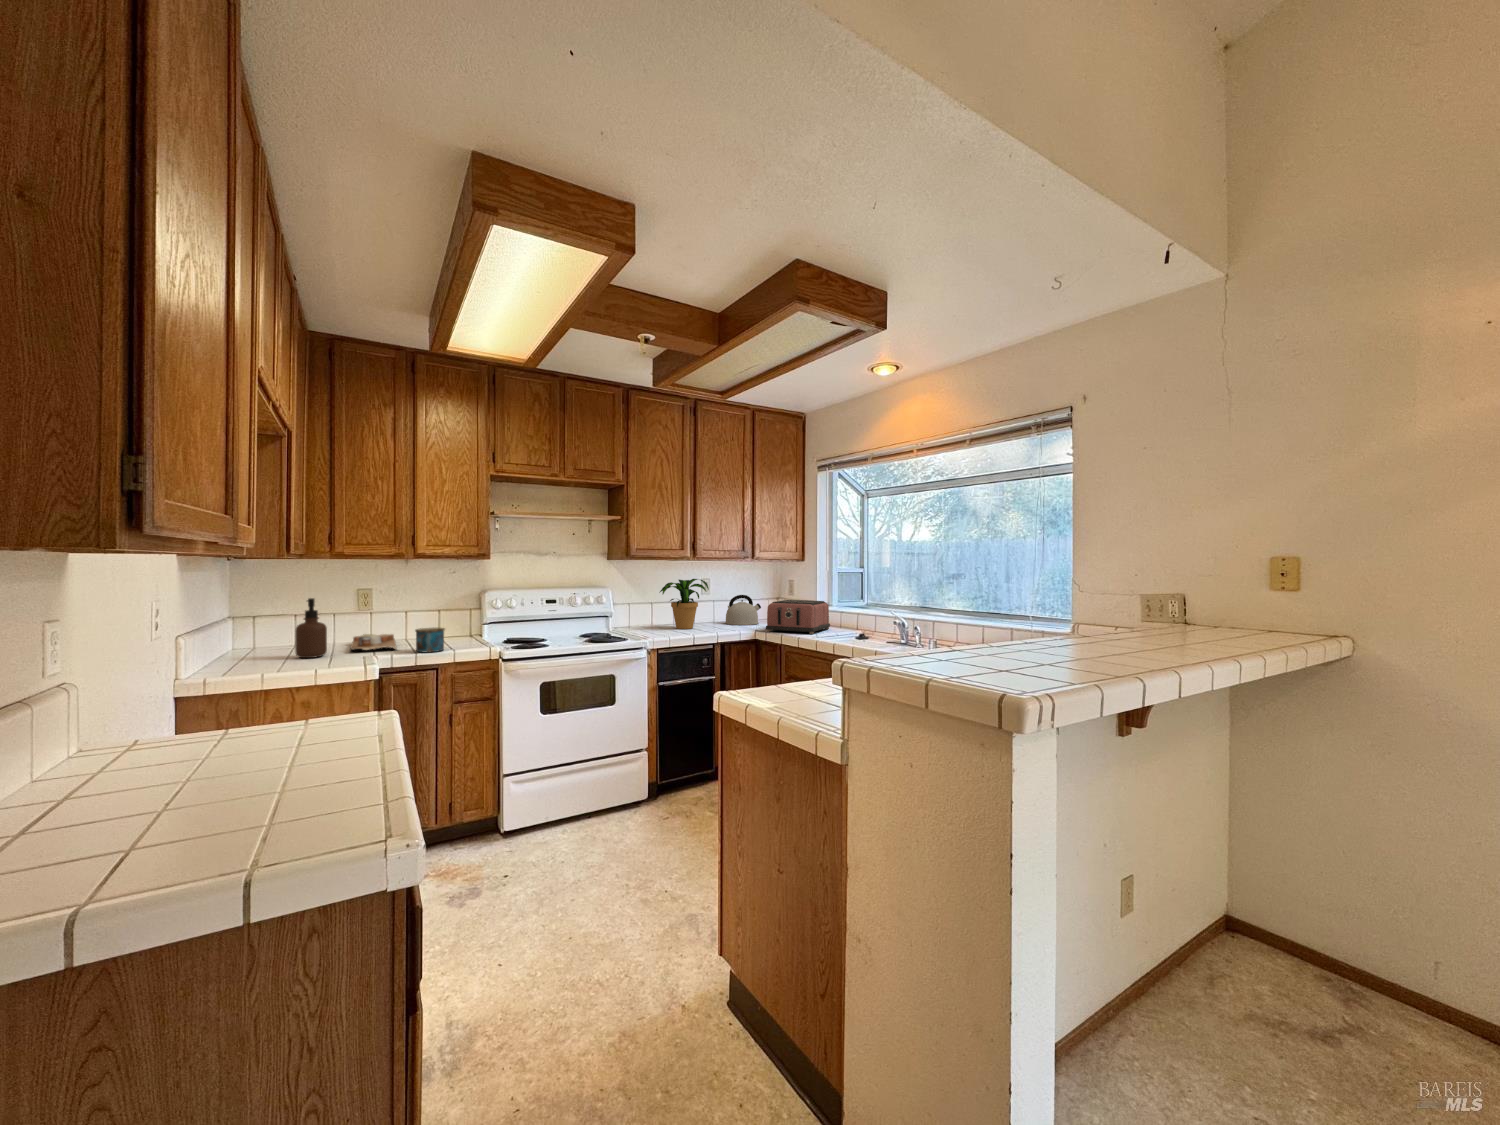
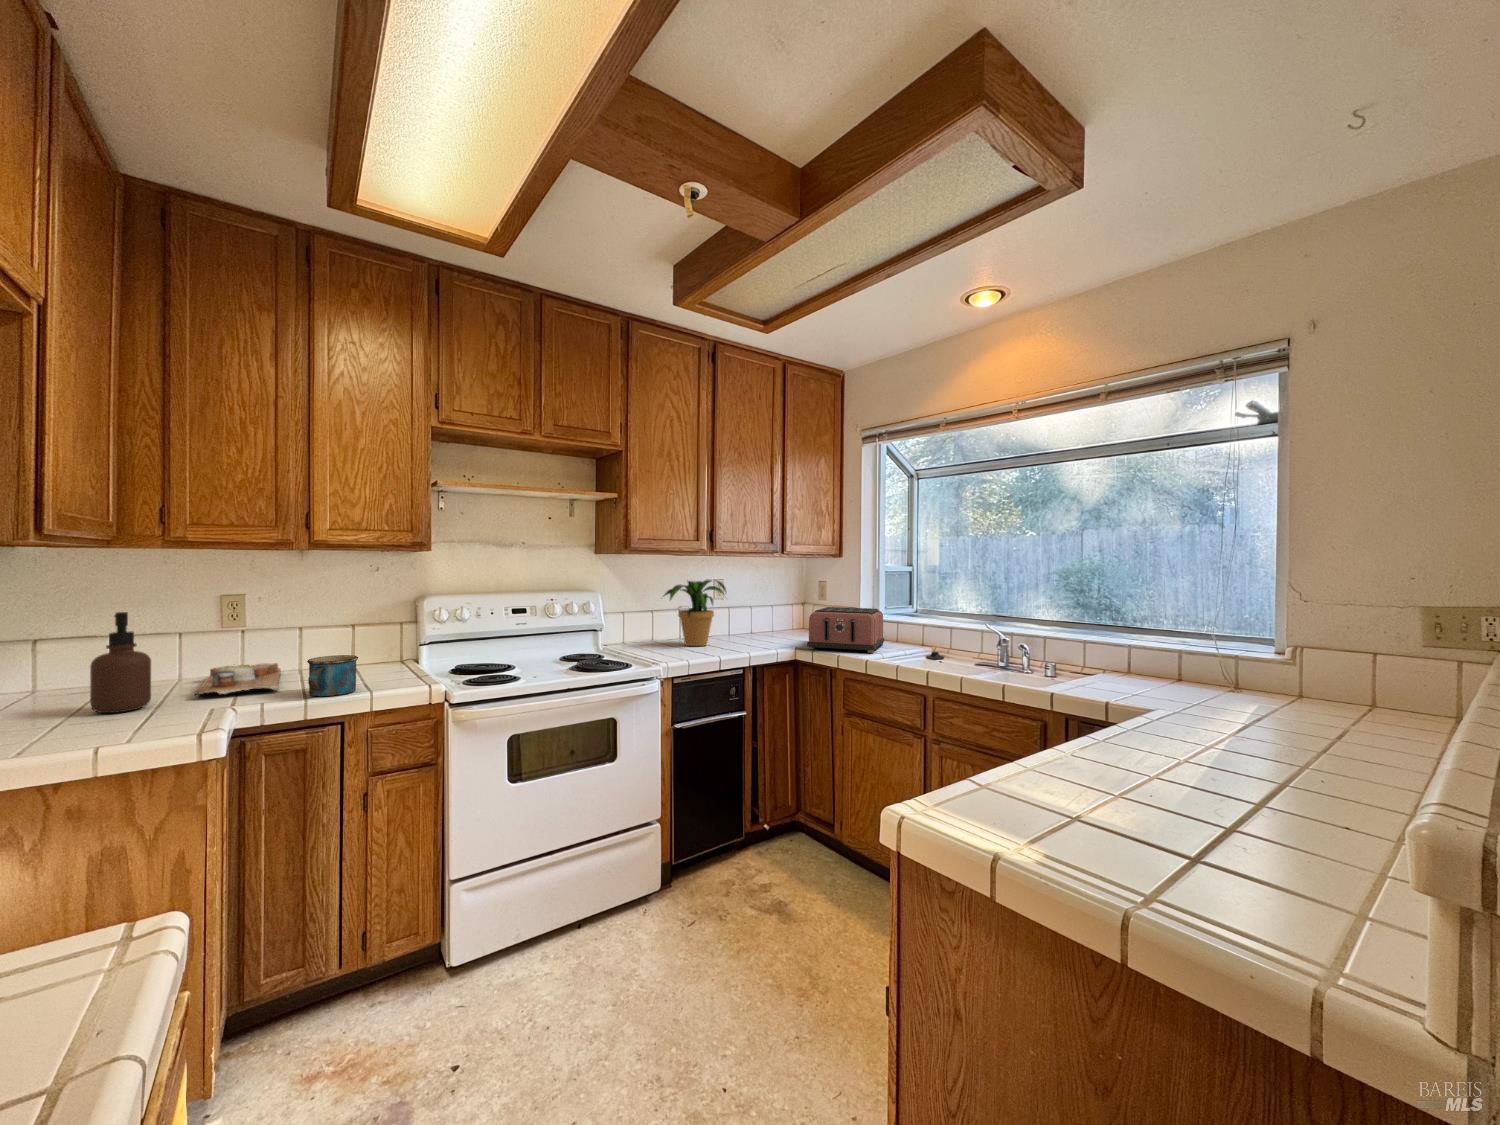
kettle: present [725,595,761,625] -> none [742,600,788,639]

